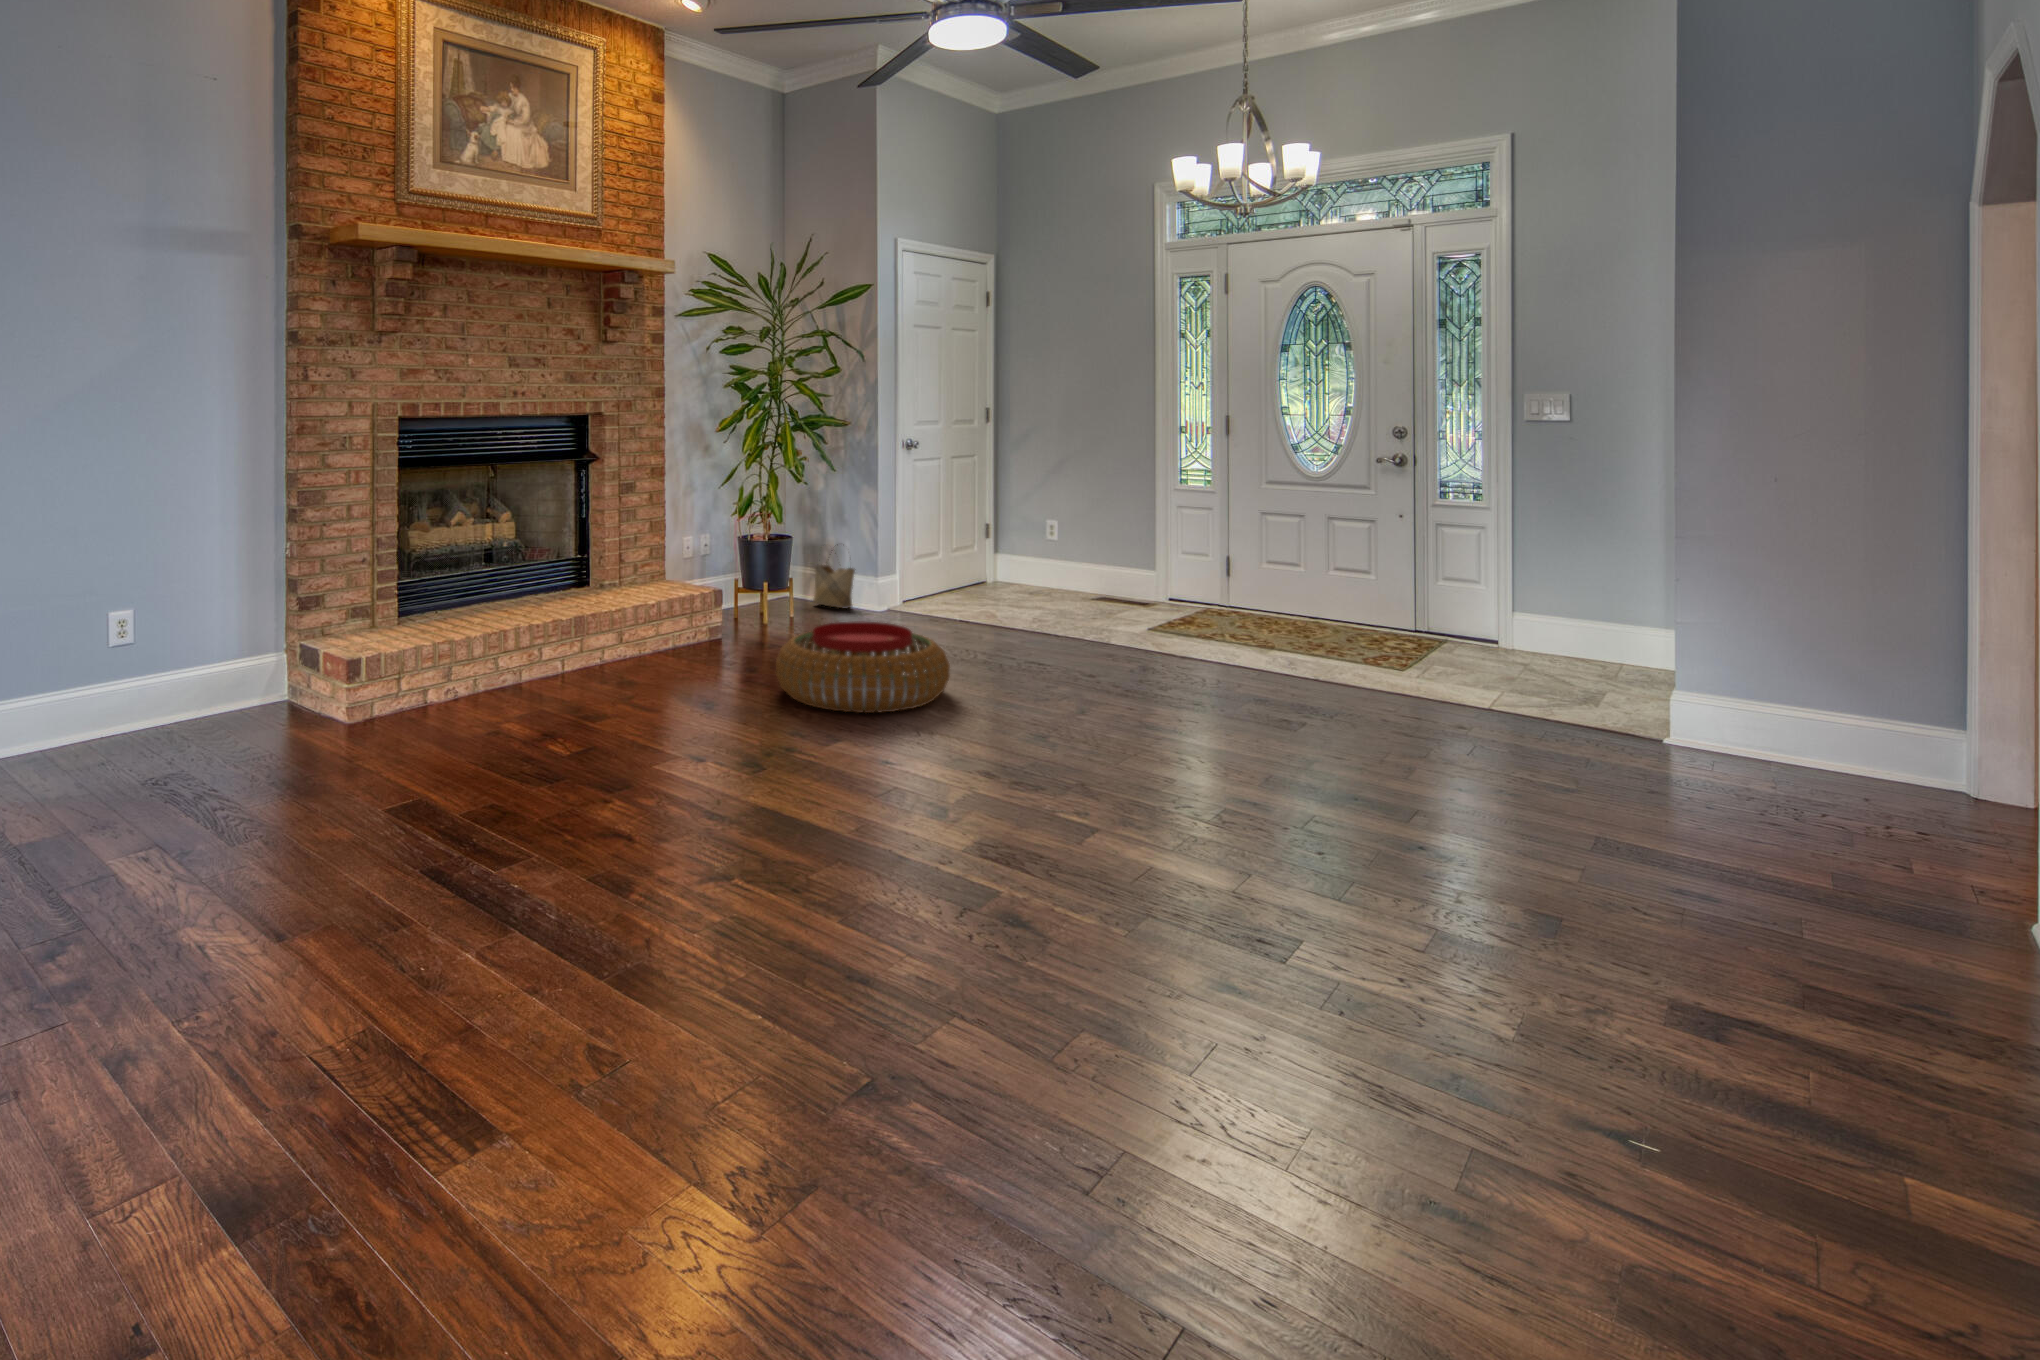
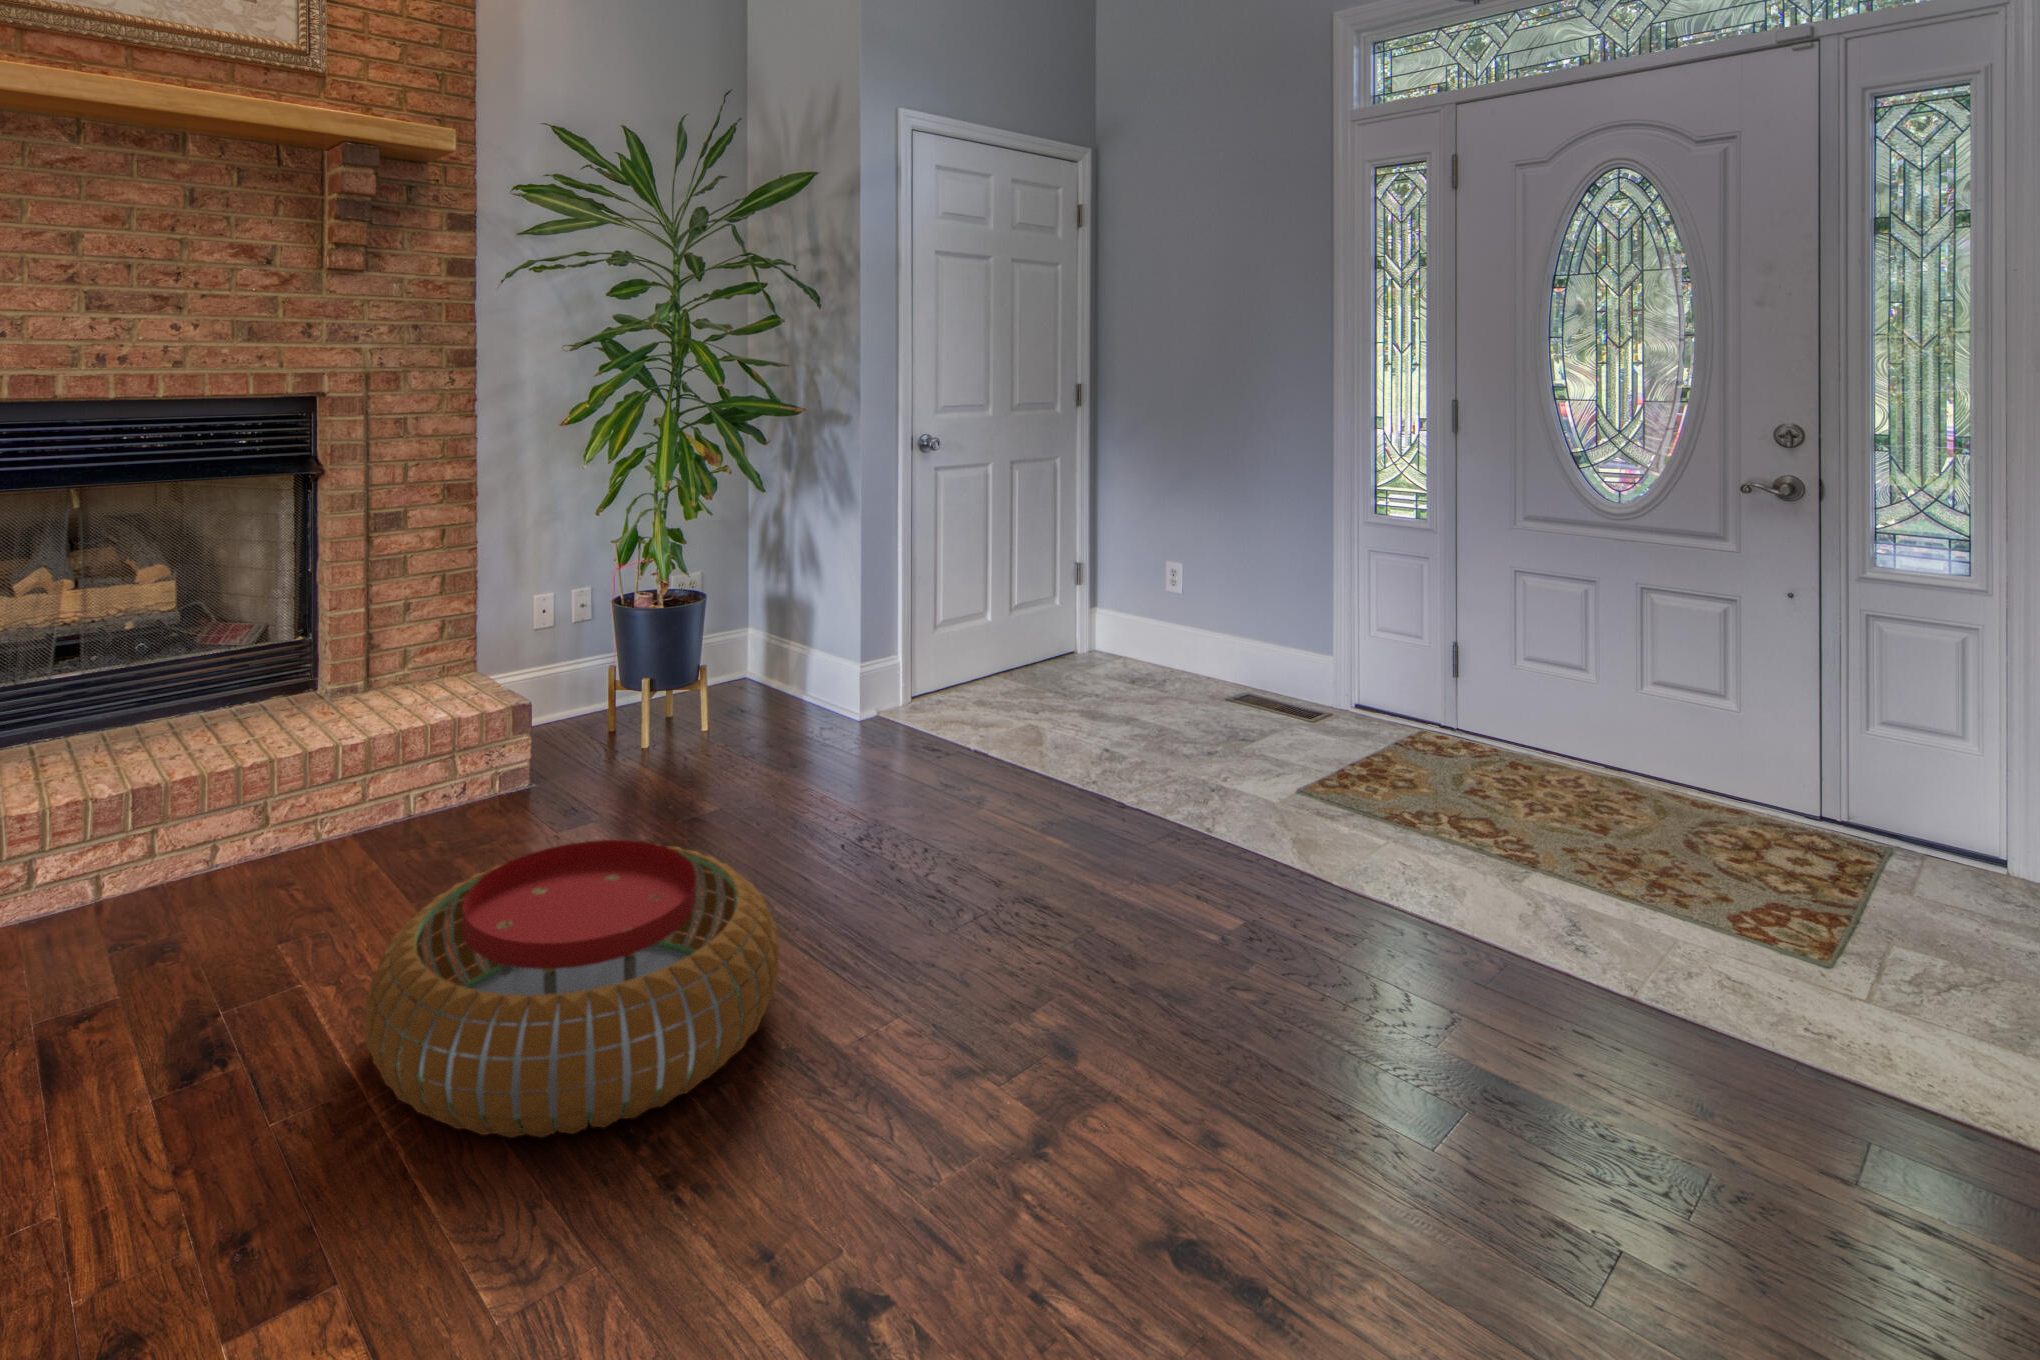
woven basket: present [813,547,855,608] -> none [757,604,820,714]

